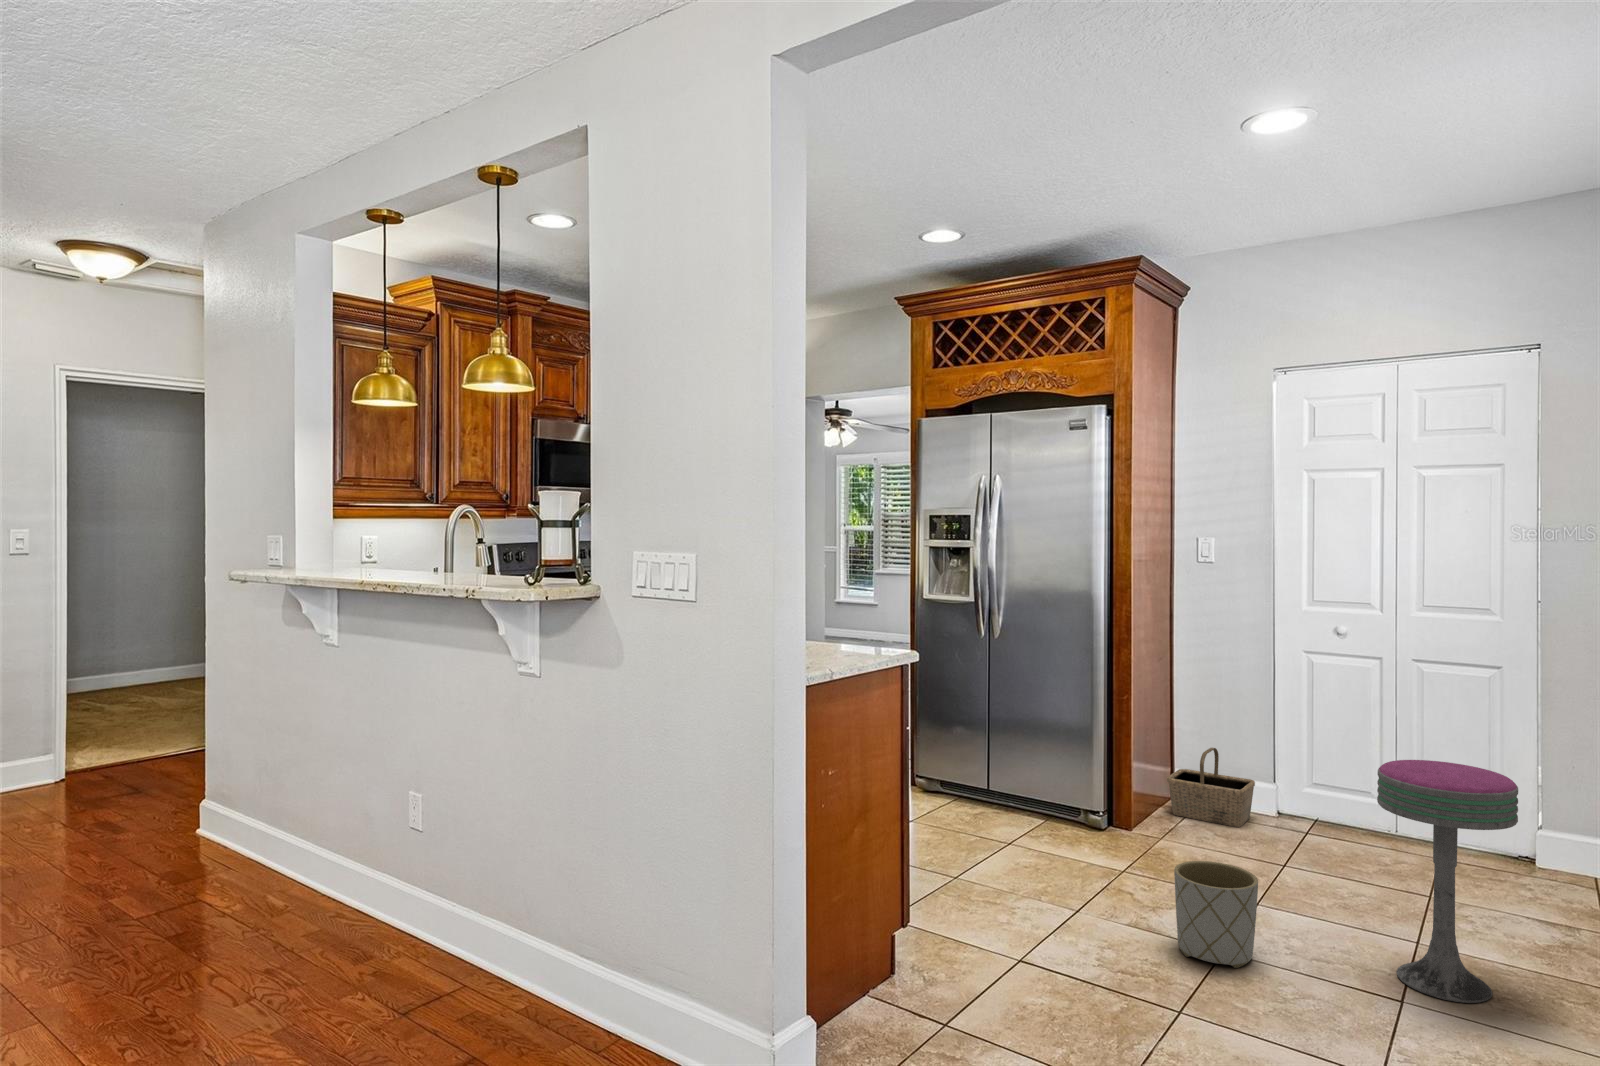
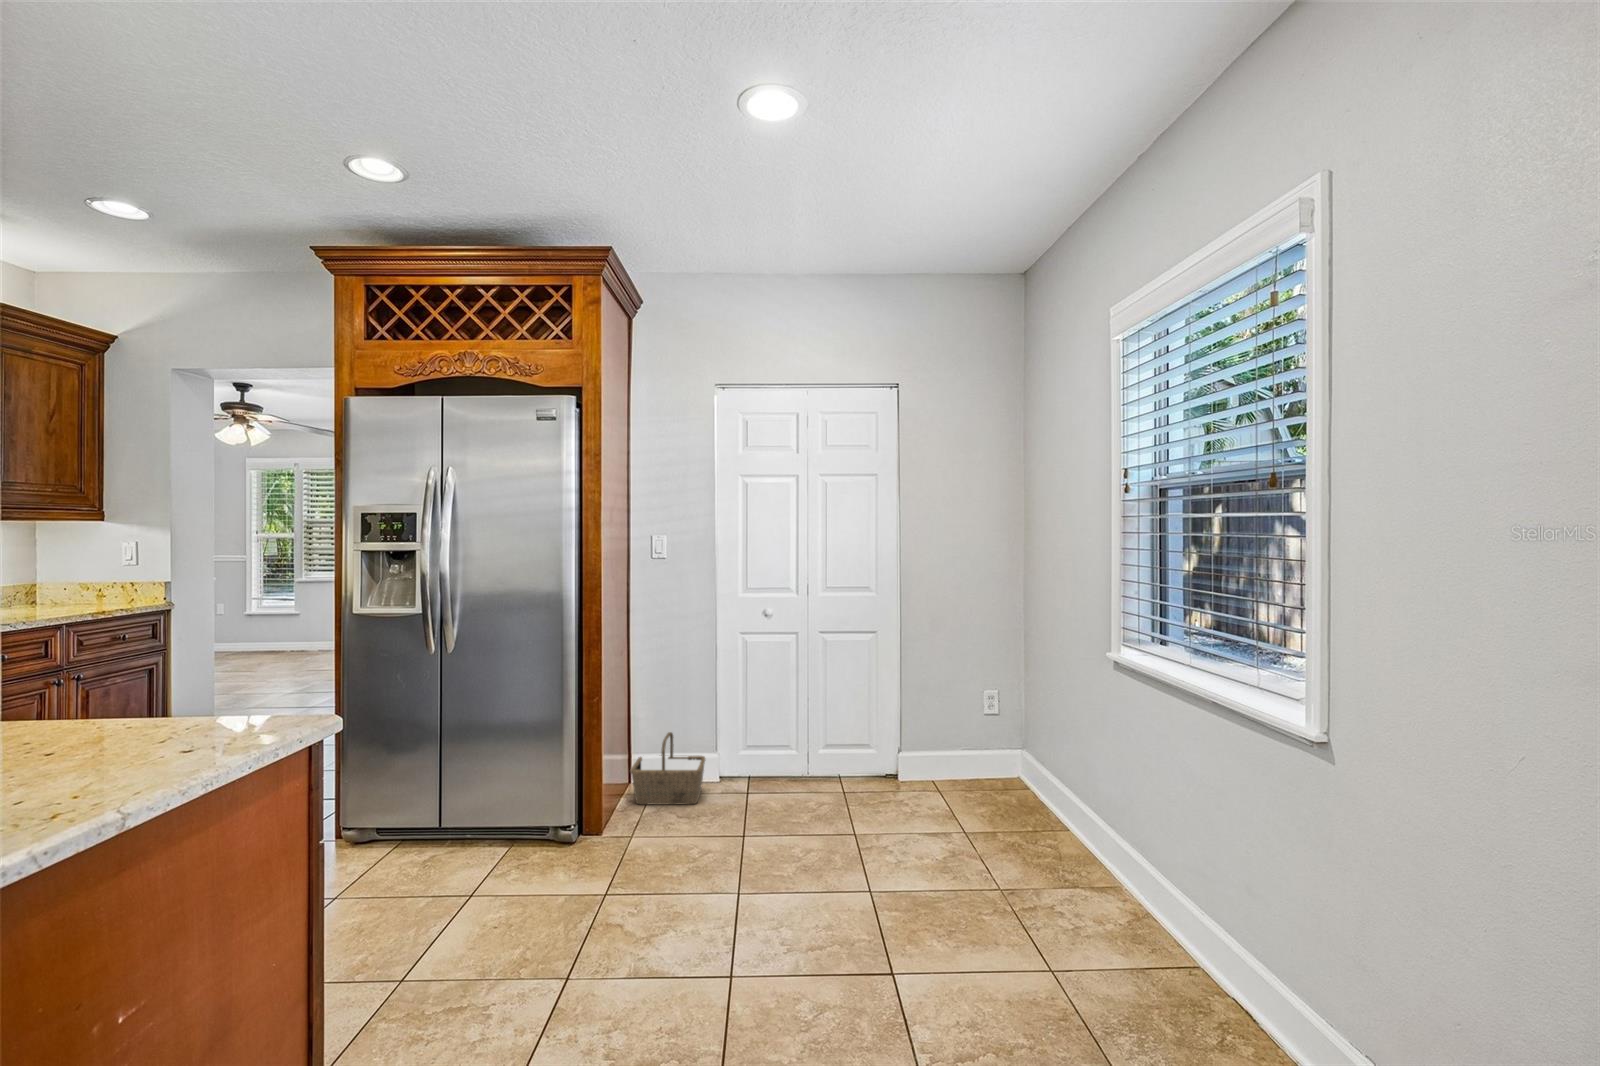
bar stool: present [1377,760,1518,1003] -> none [861,733,970,963]
planter: present [1174,861,1258,968] -> none [683,879,768,1005]

